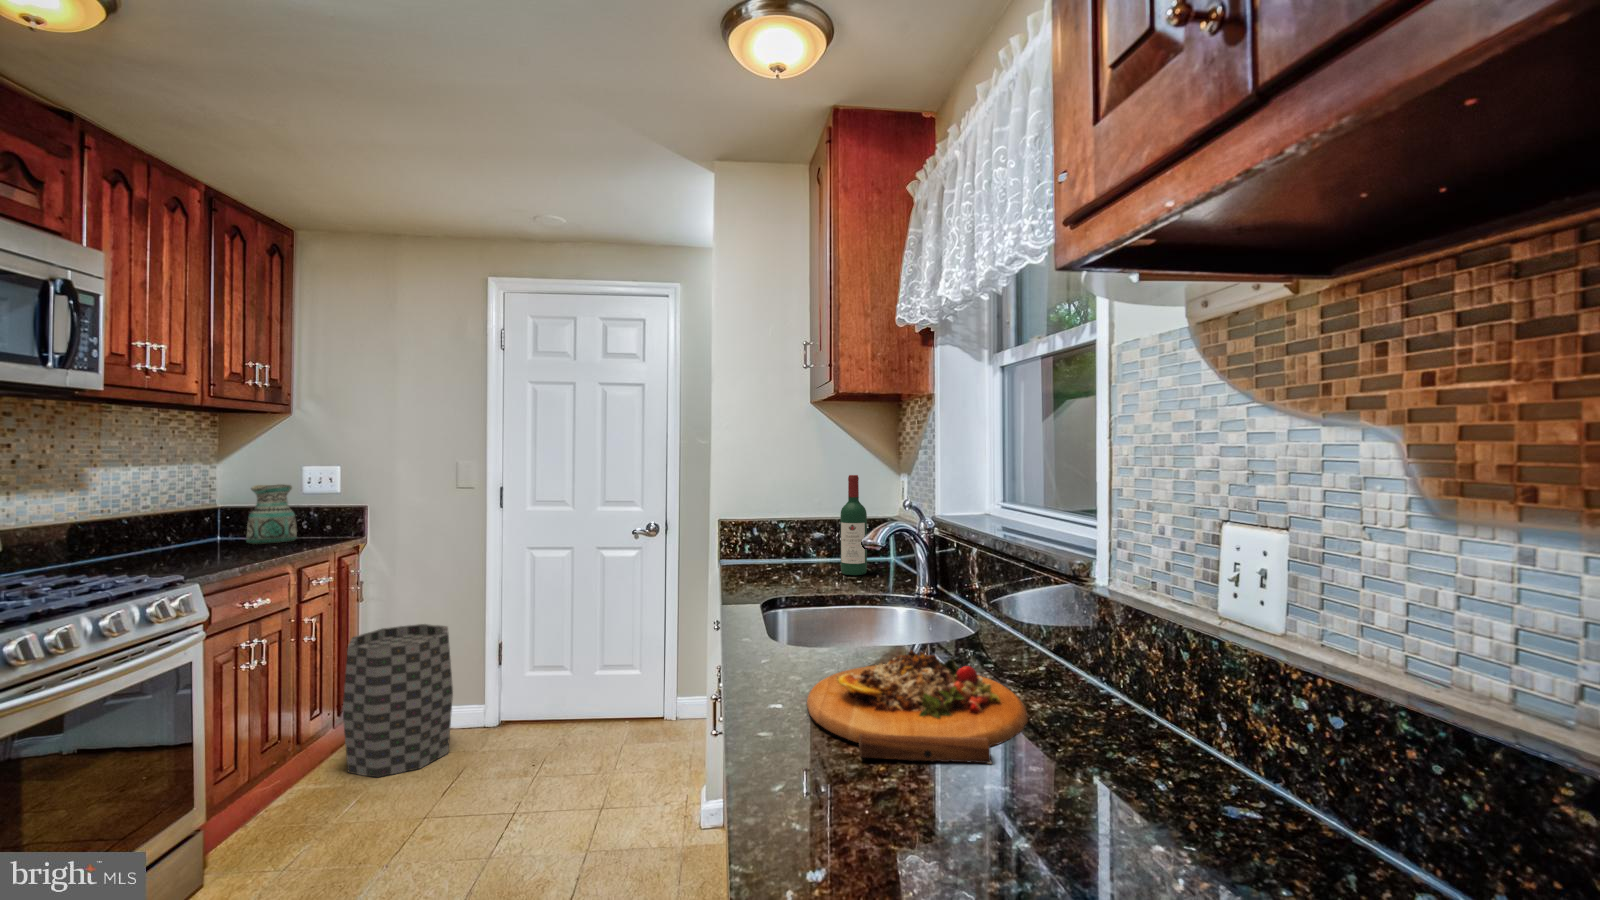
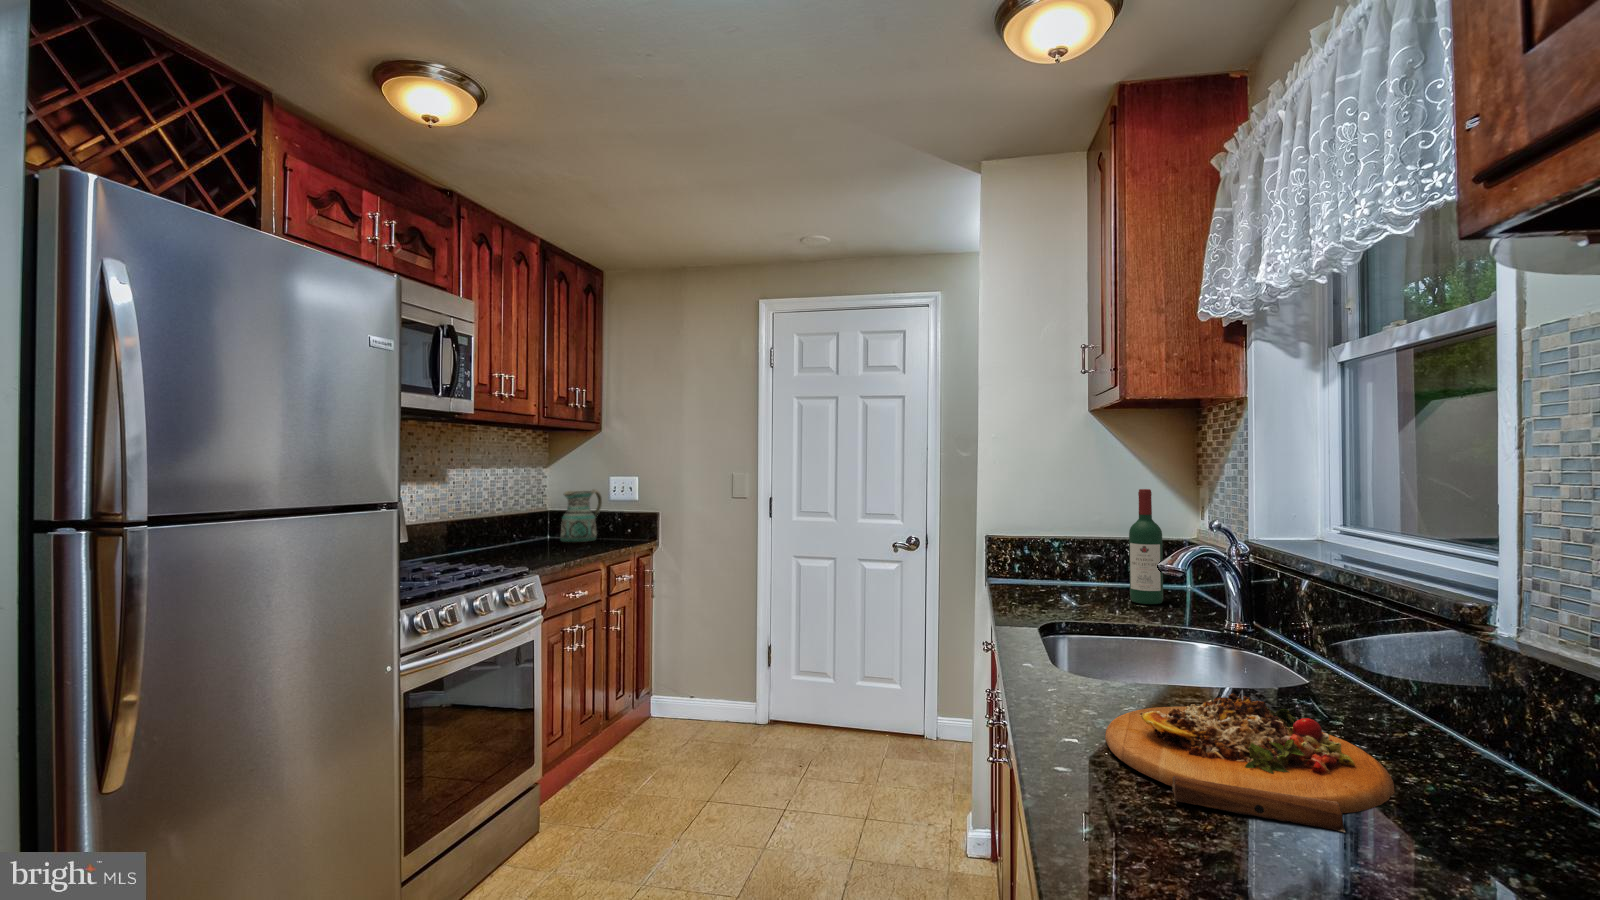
trash can: present [343,624,453,778] -> none [635,623,723,761]

